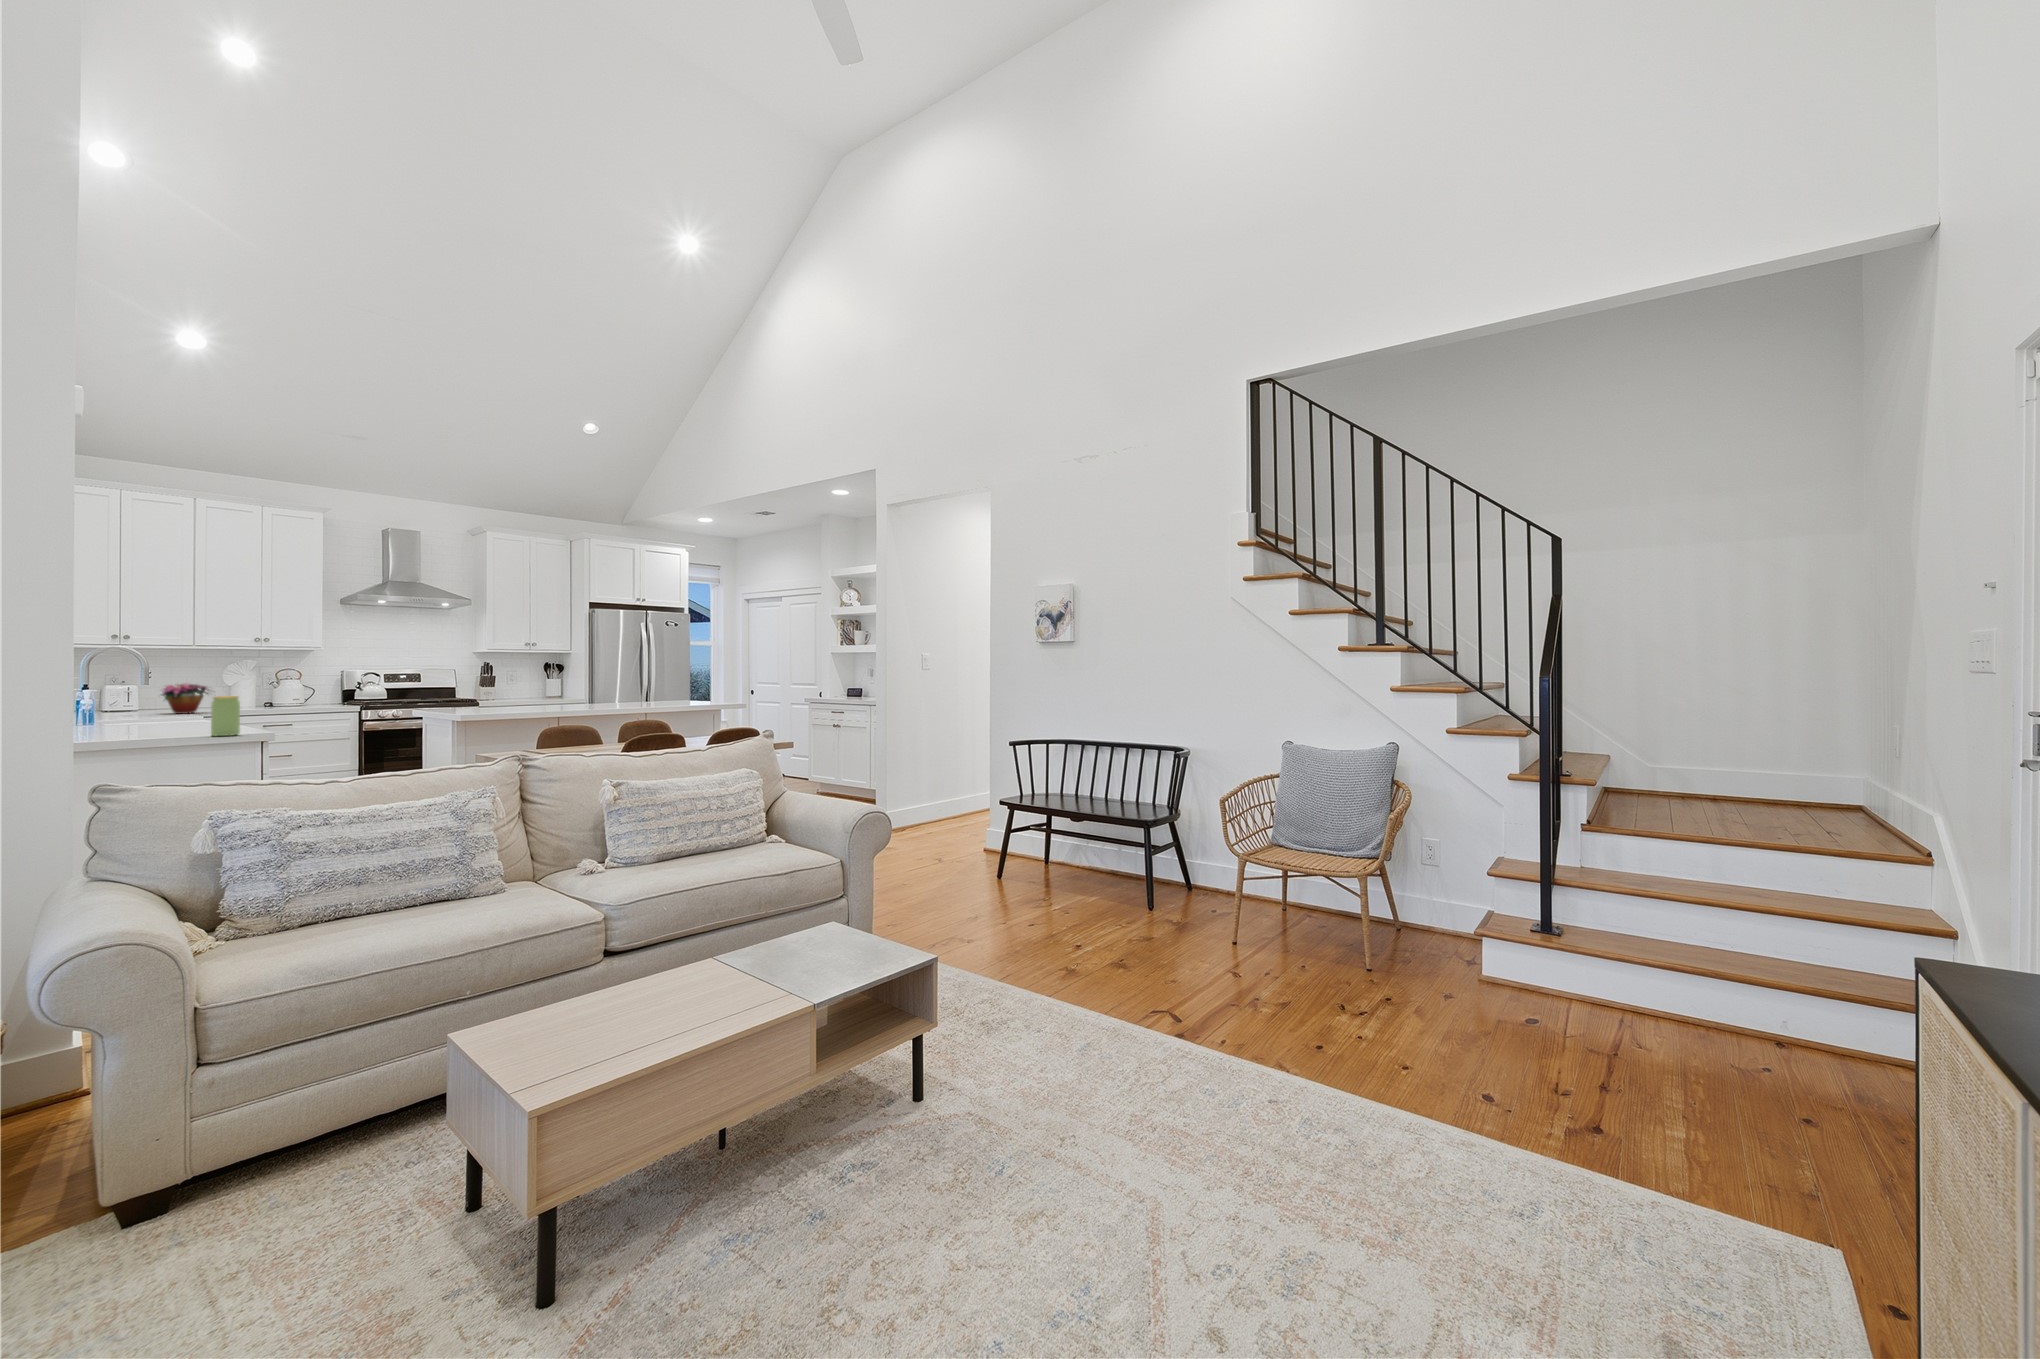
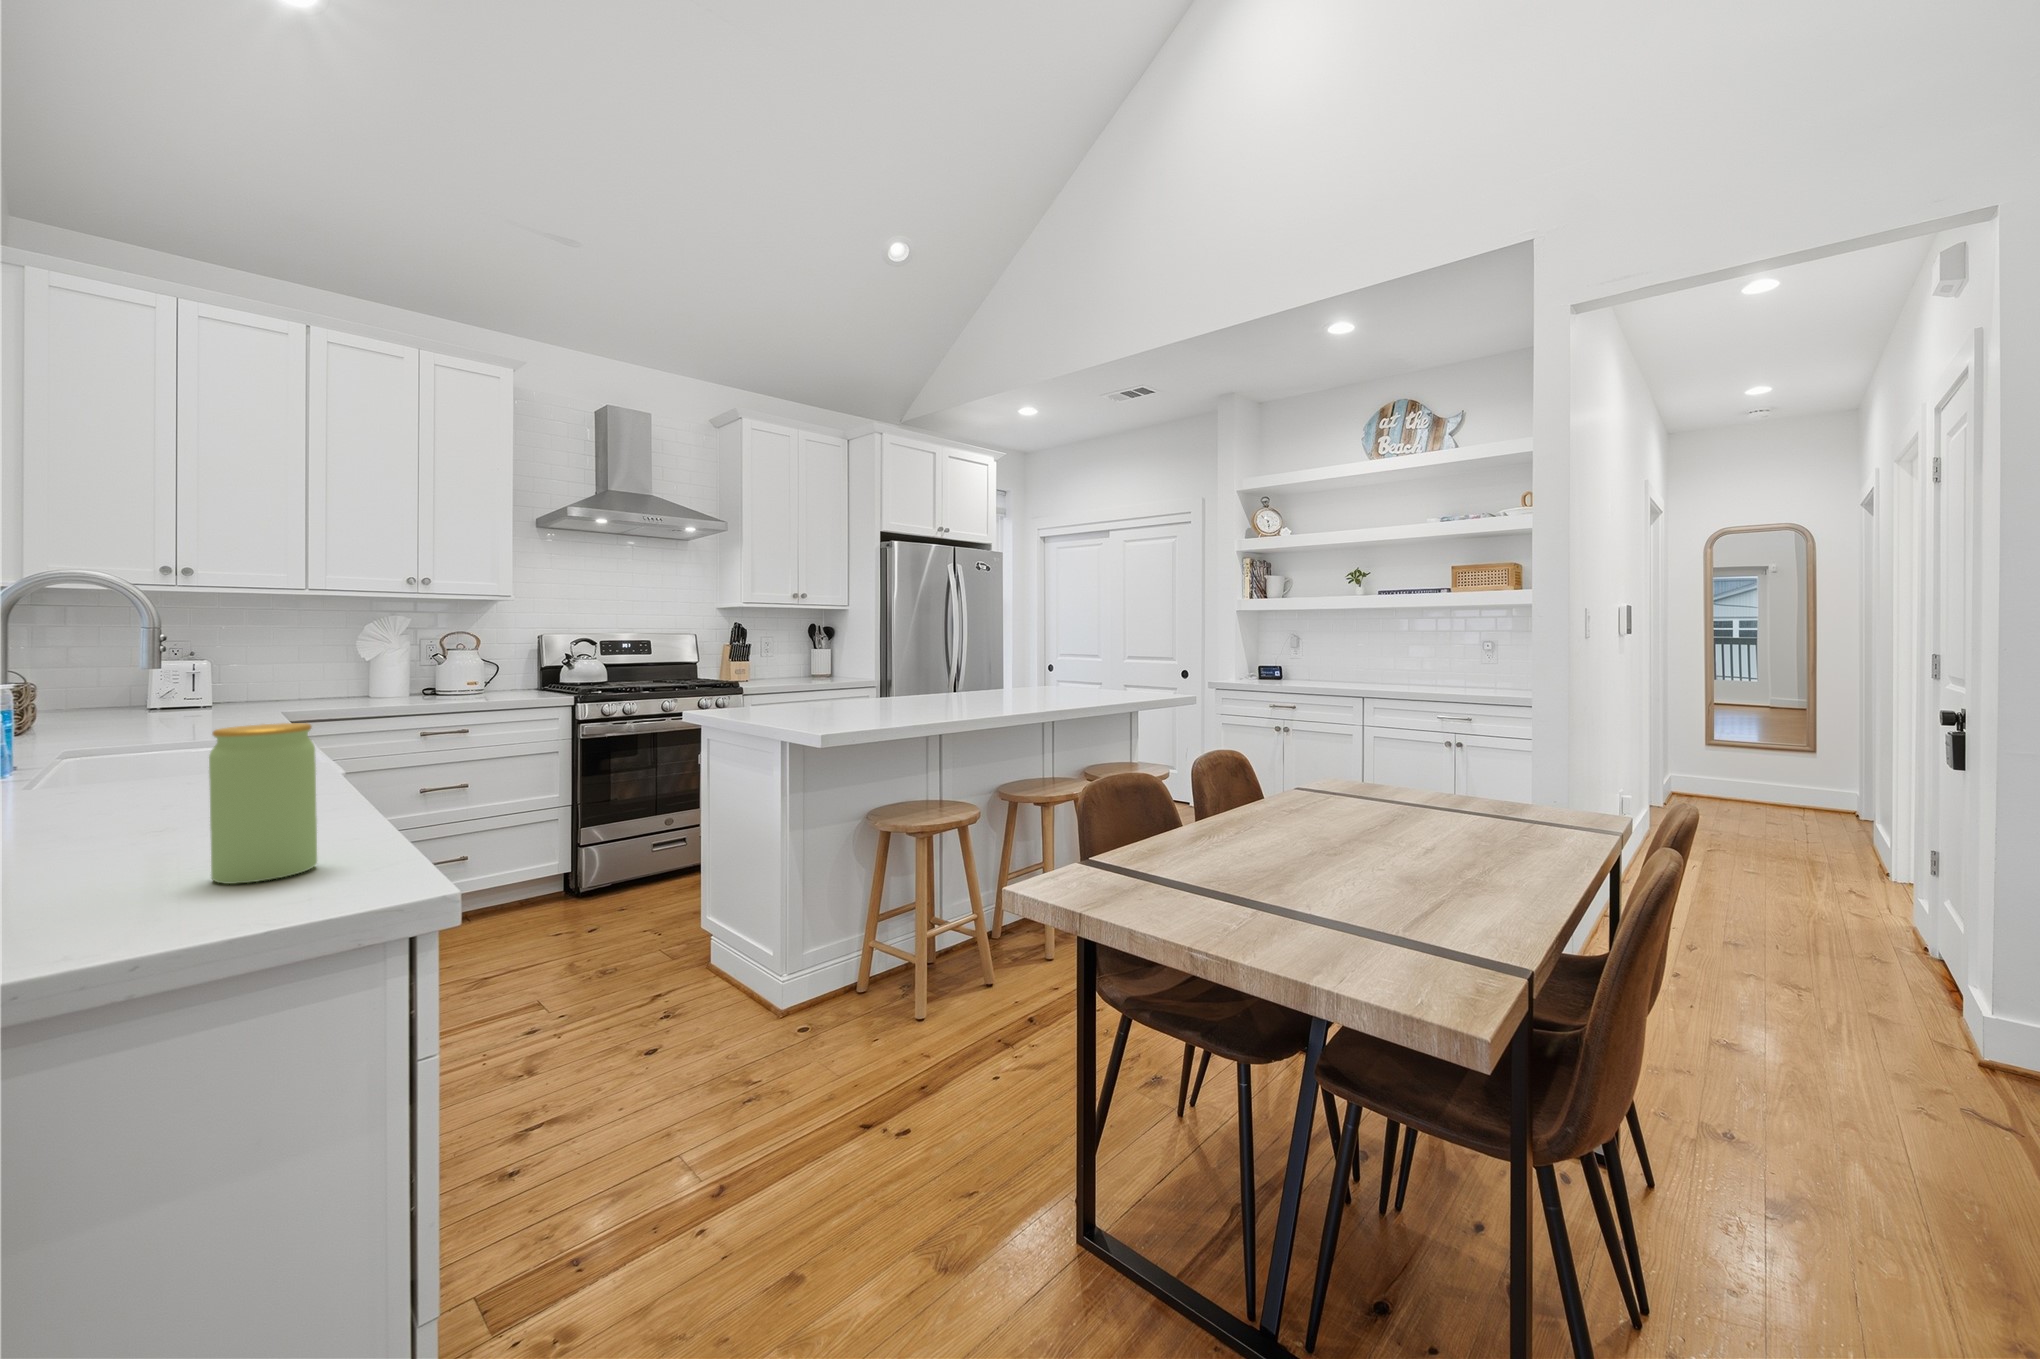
flower arrangement: present [162,684,208,714] -> none [229,656,344,715]

